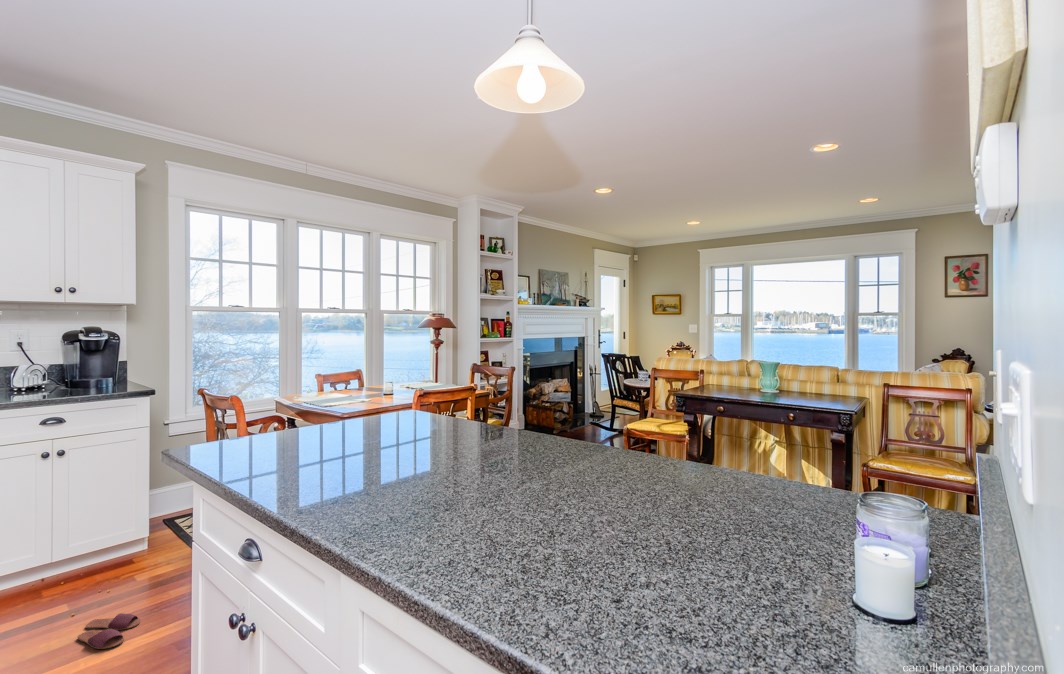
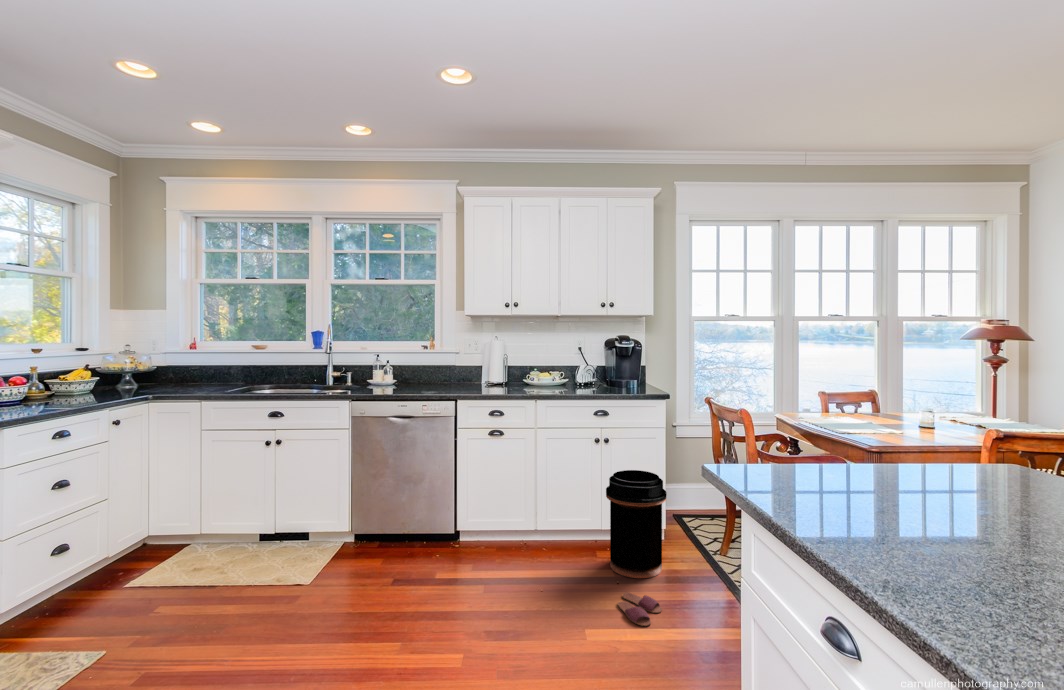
trash can: none [62,478,150,604] -> present [606,470,667,578]

